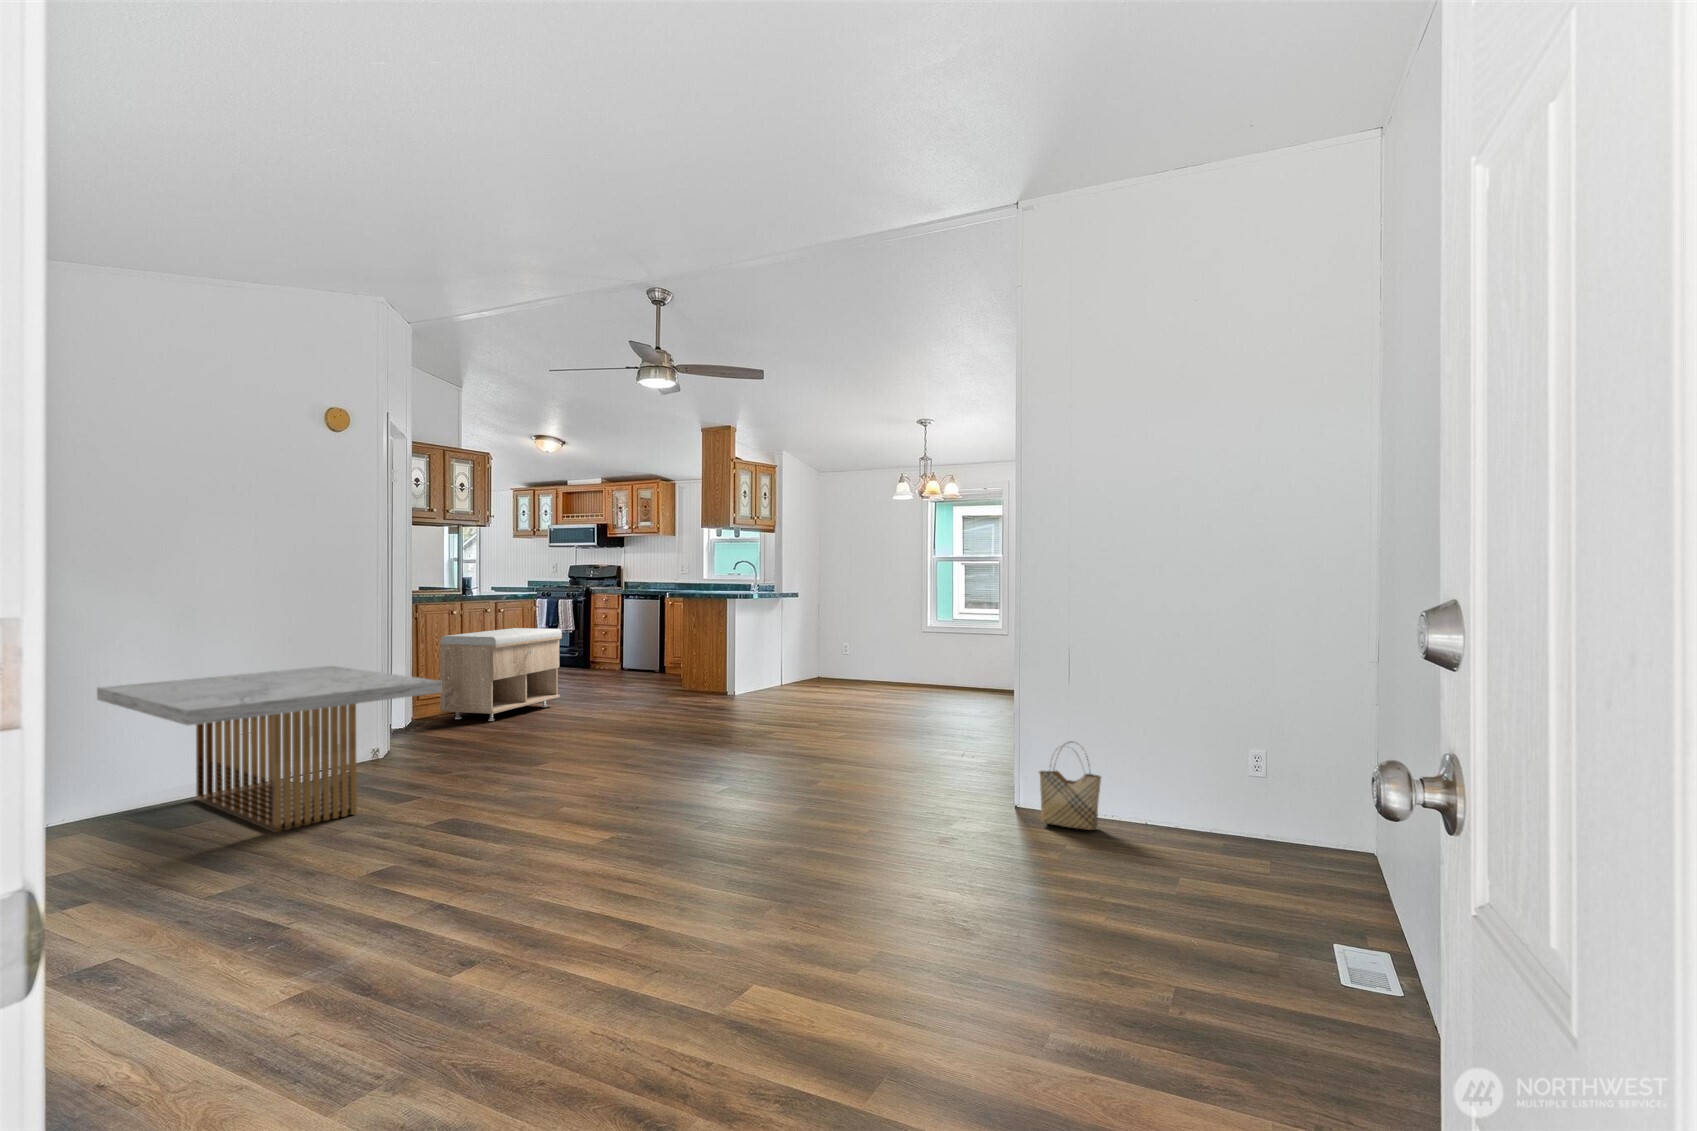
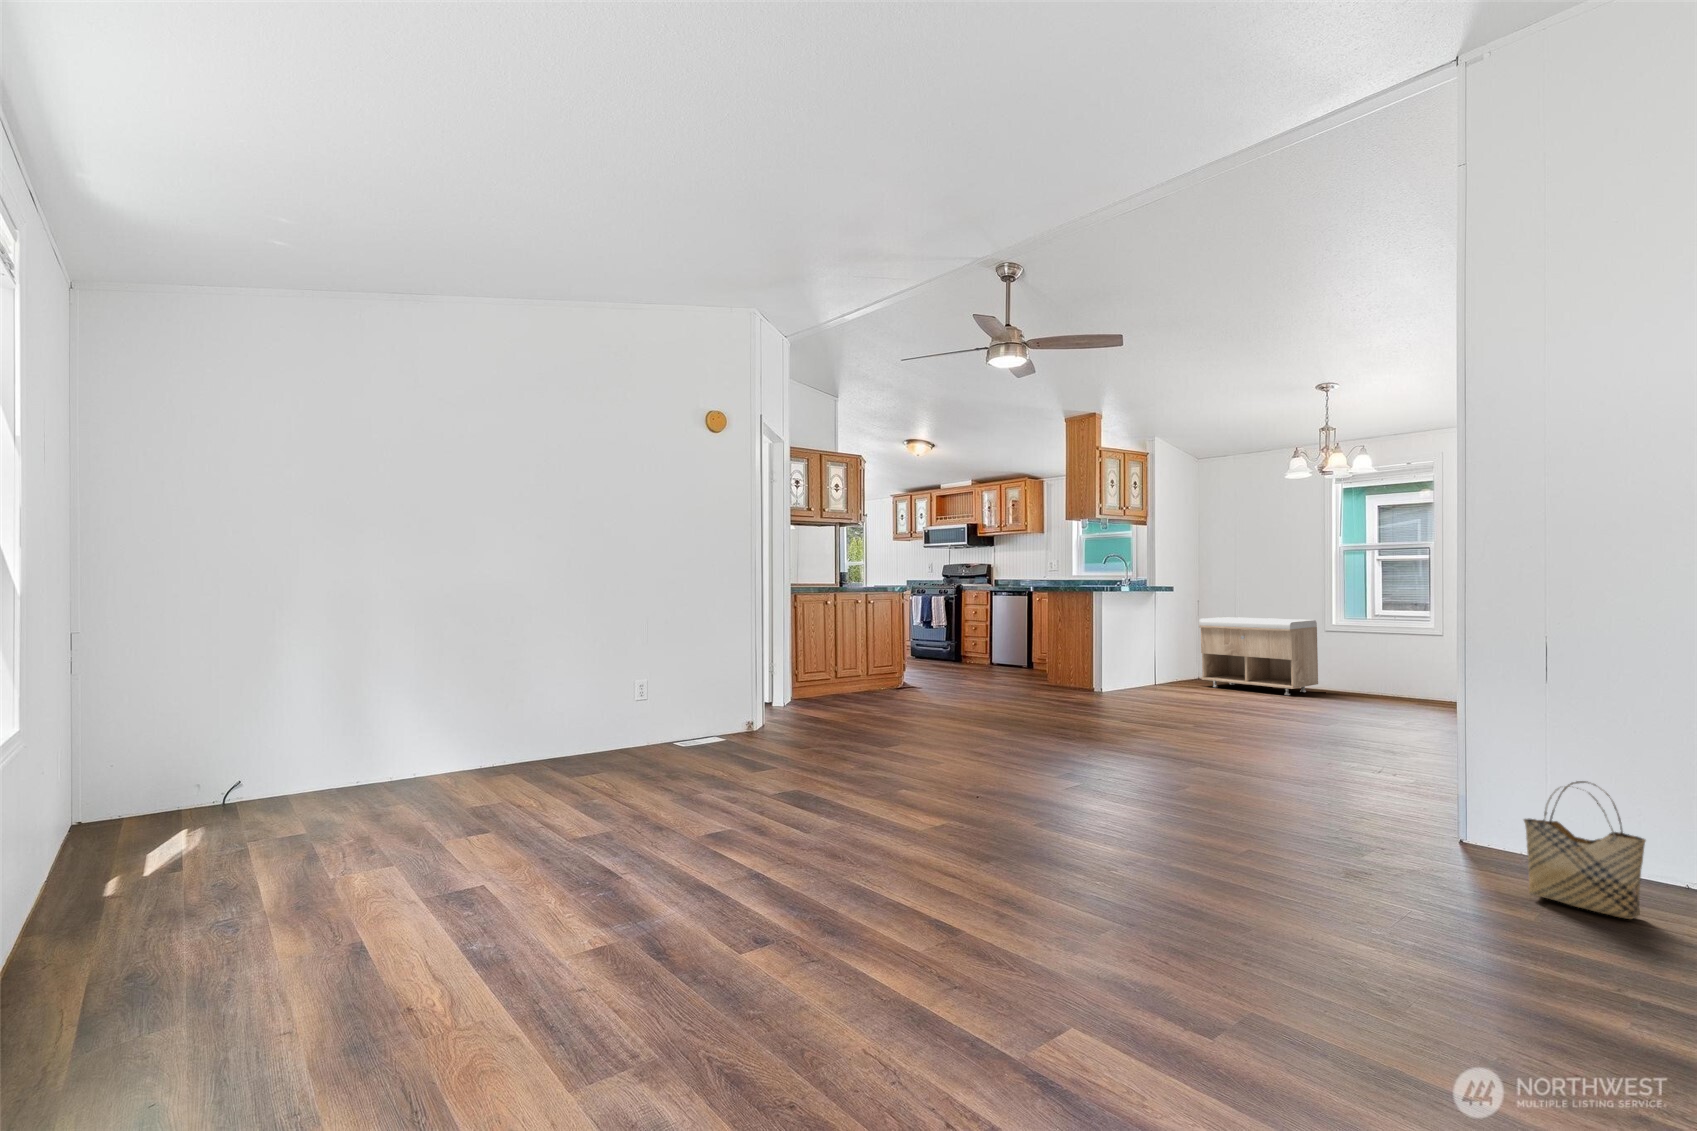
storage bench: present [440,628,562,721] -> present [1199,617,1318,695]
coffee table: present [97,666,442,832] -> none [551,642,793,784]

